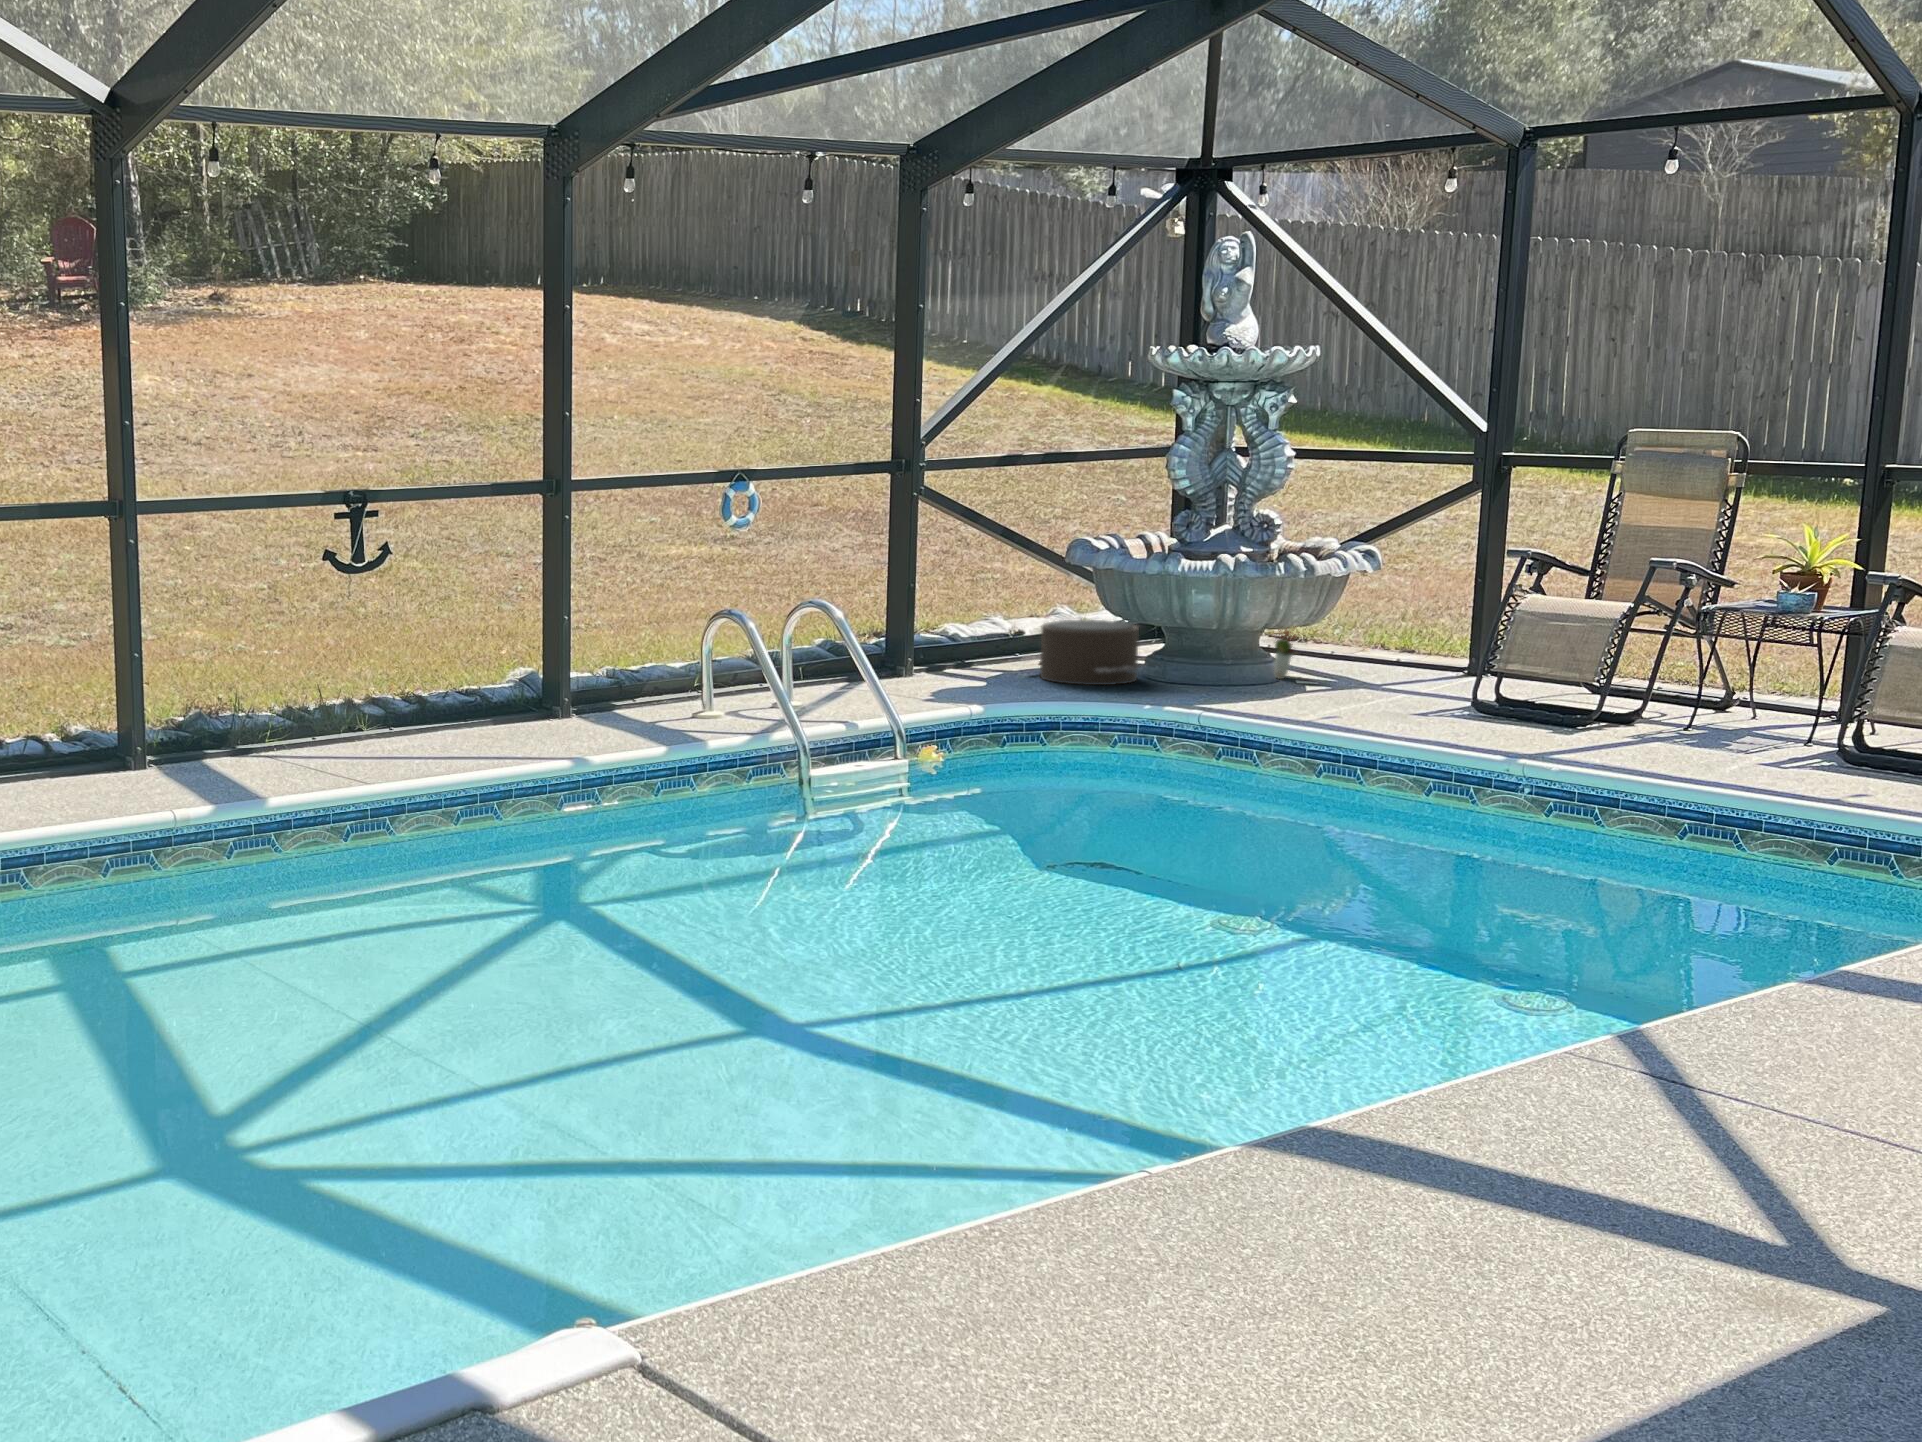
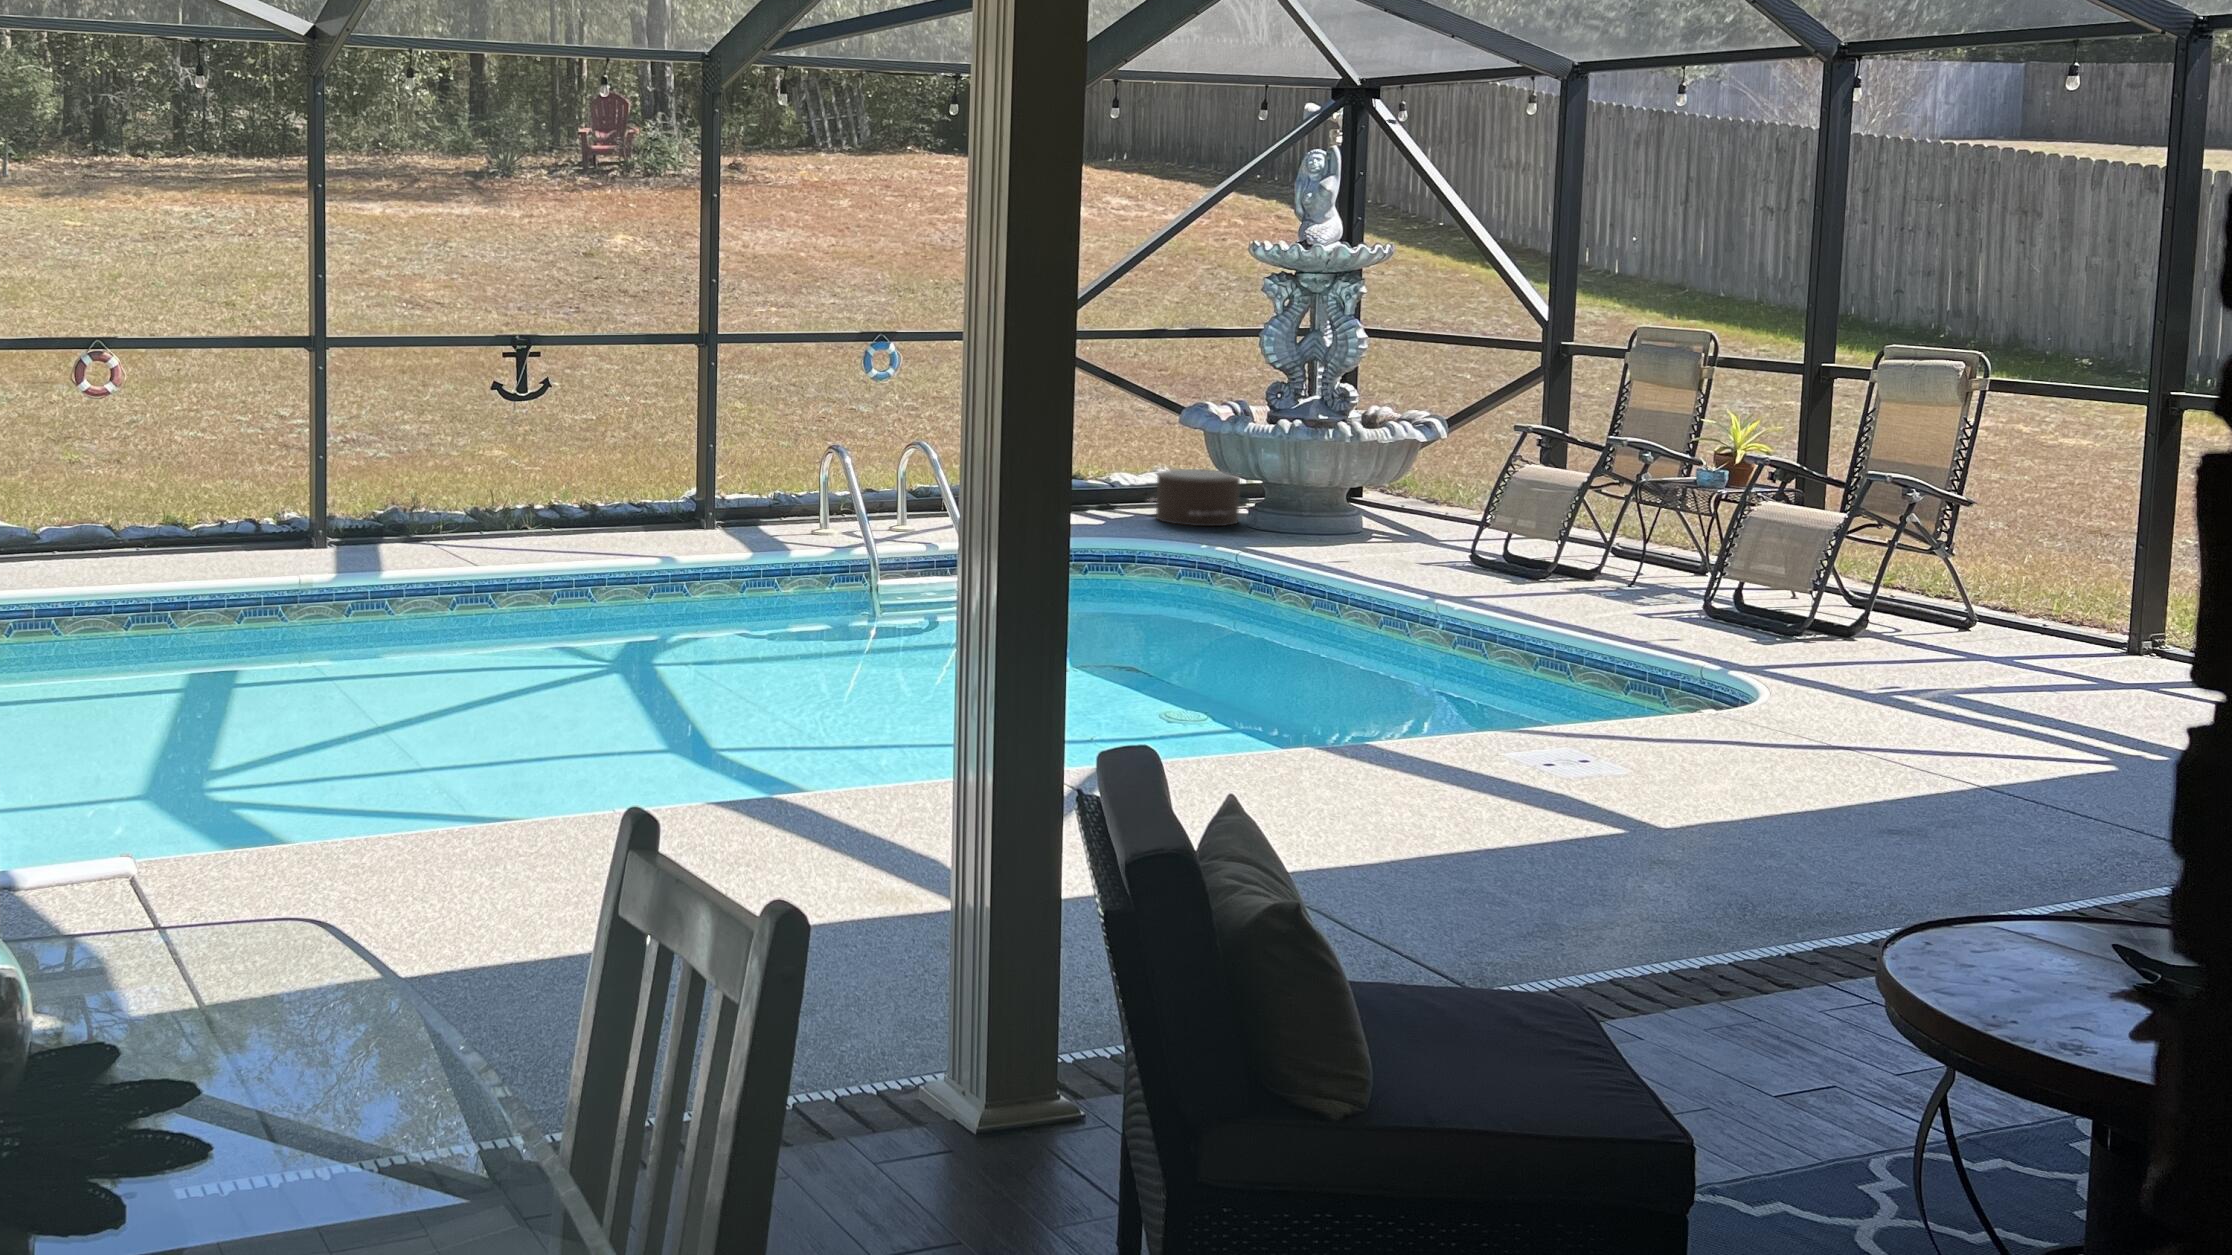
decorative plant: present [1274,626,1300,678] -> none [1360,480,1383,530]

